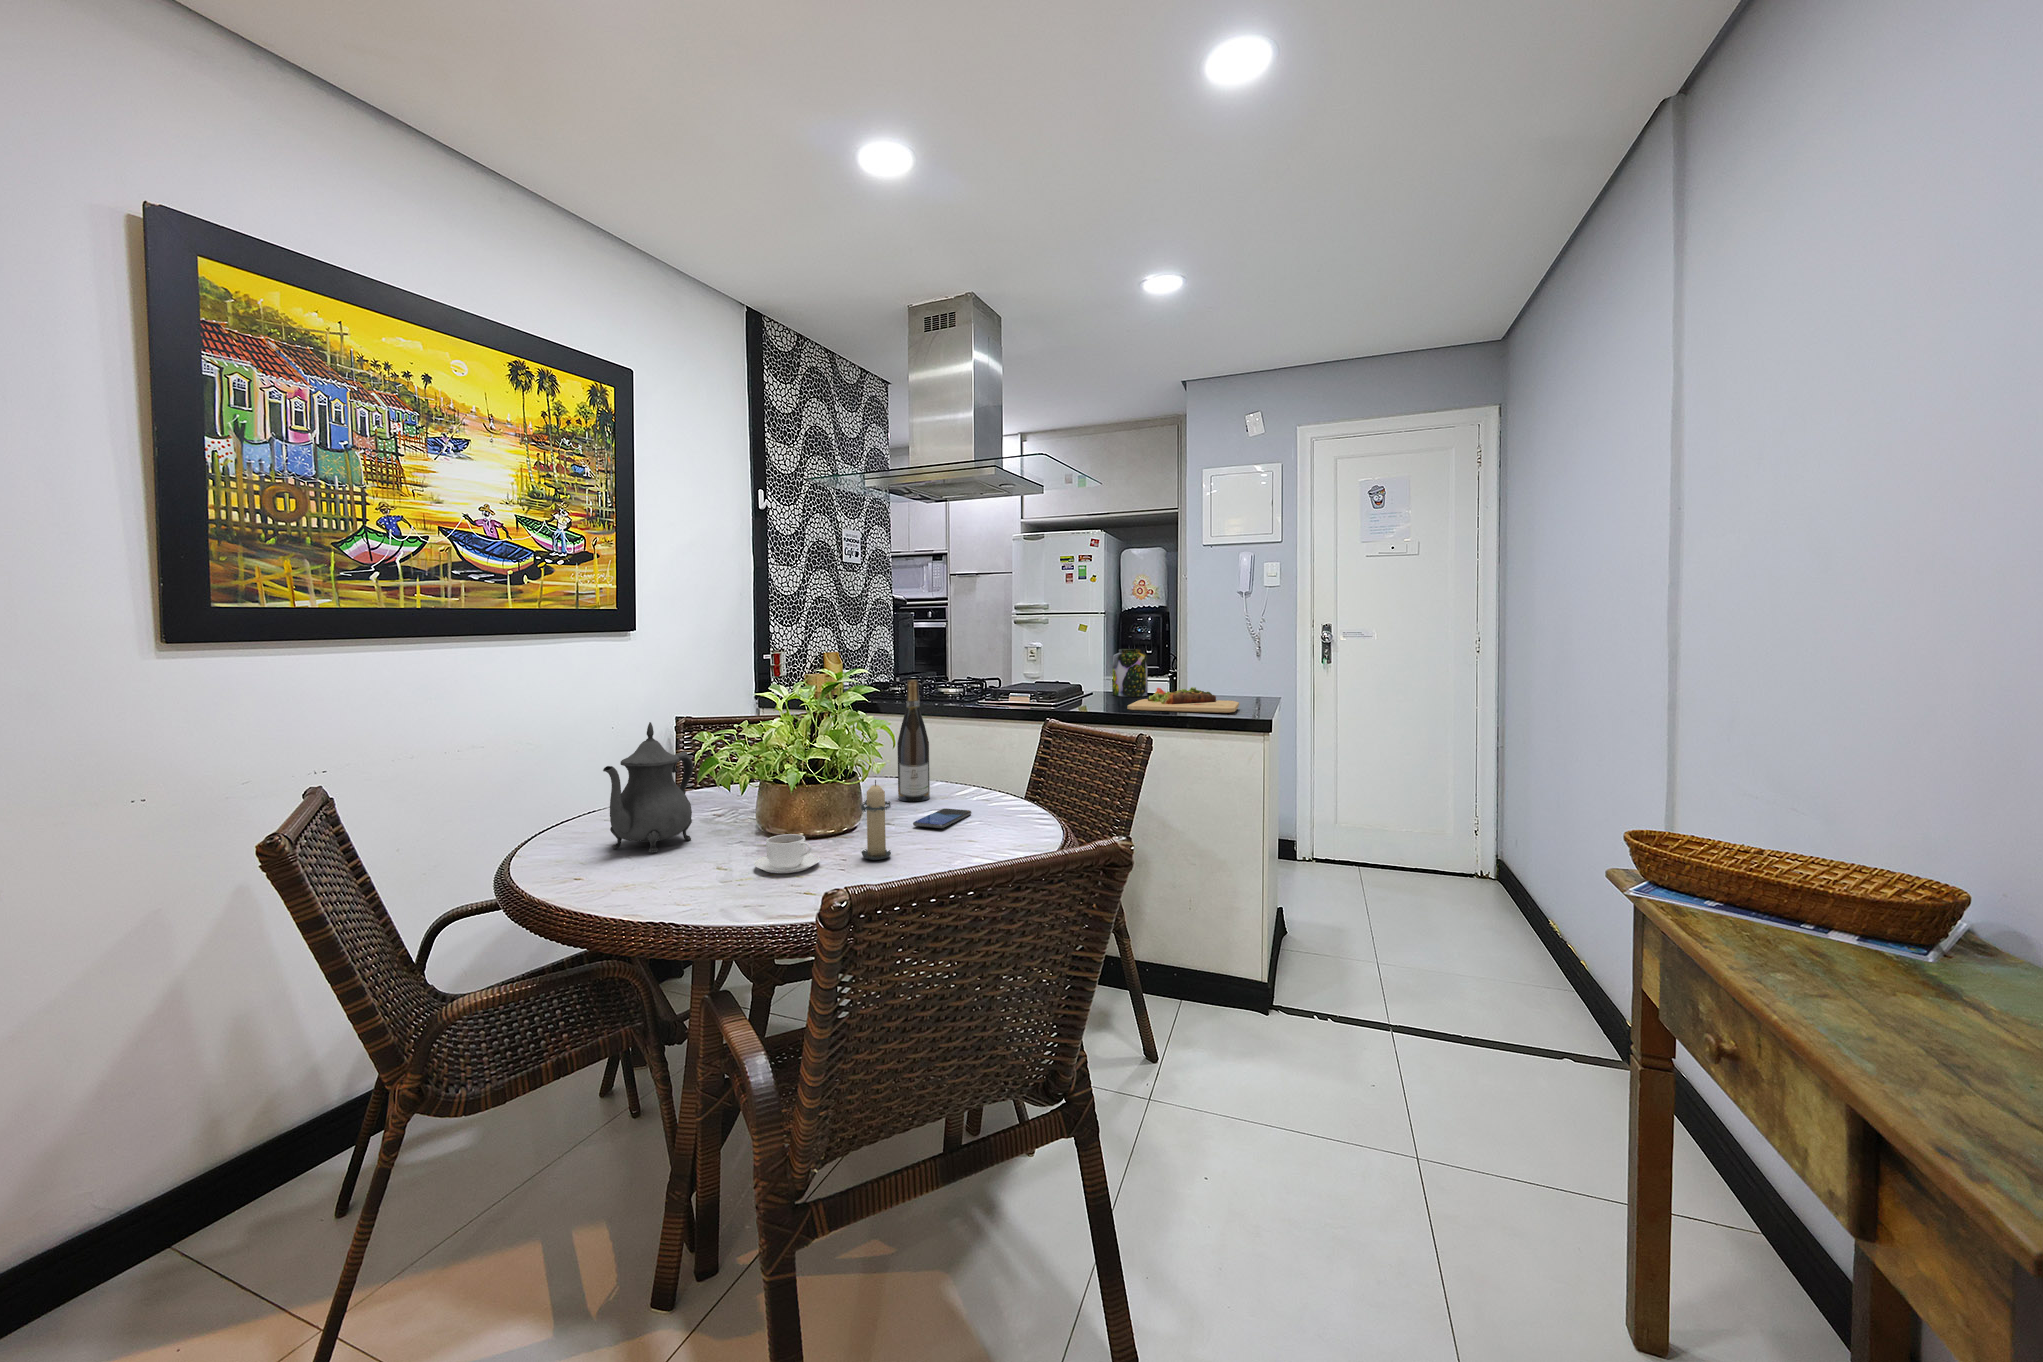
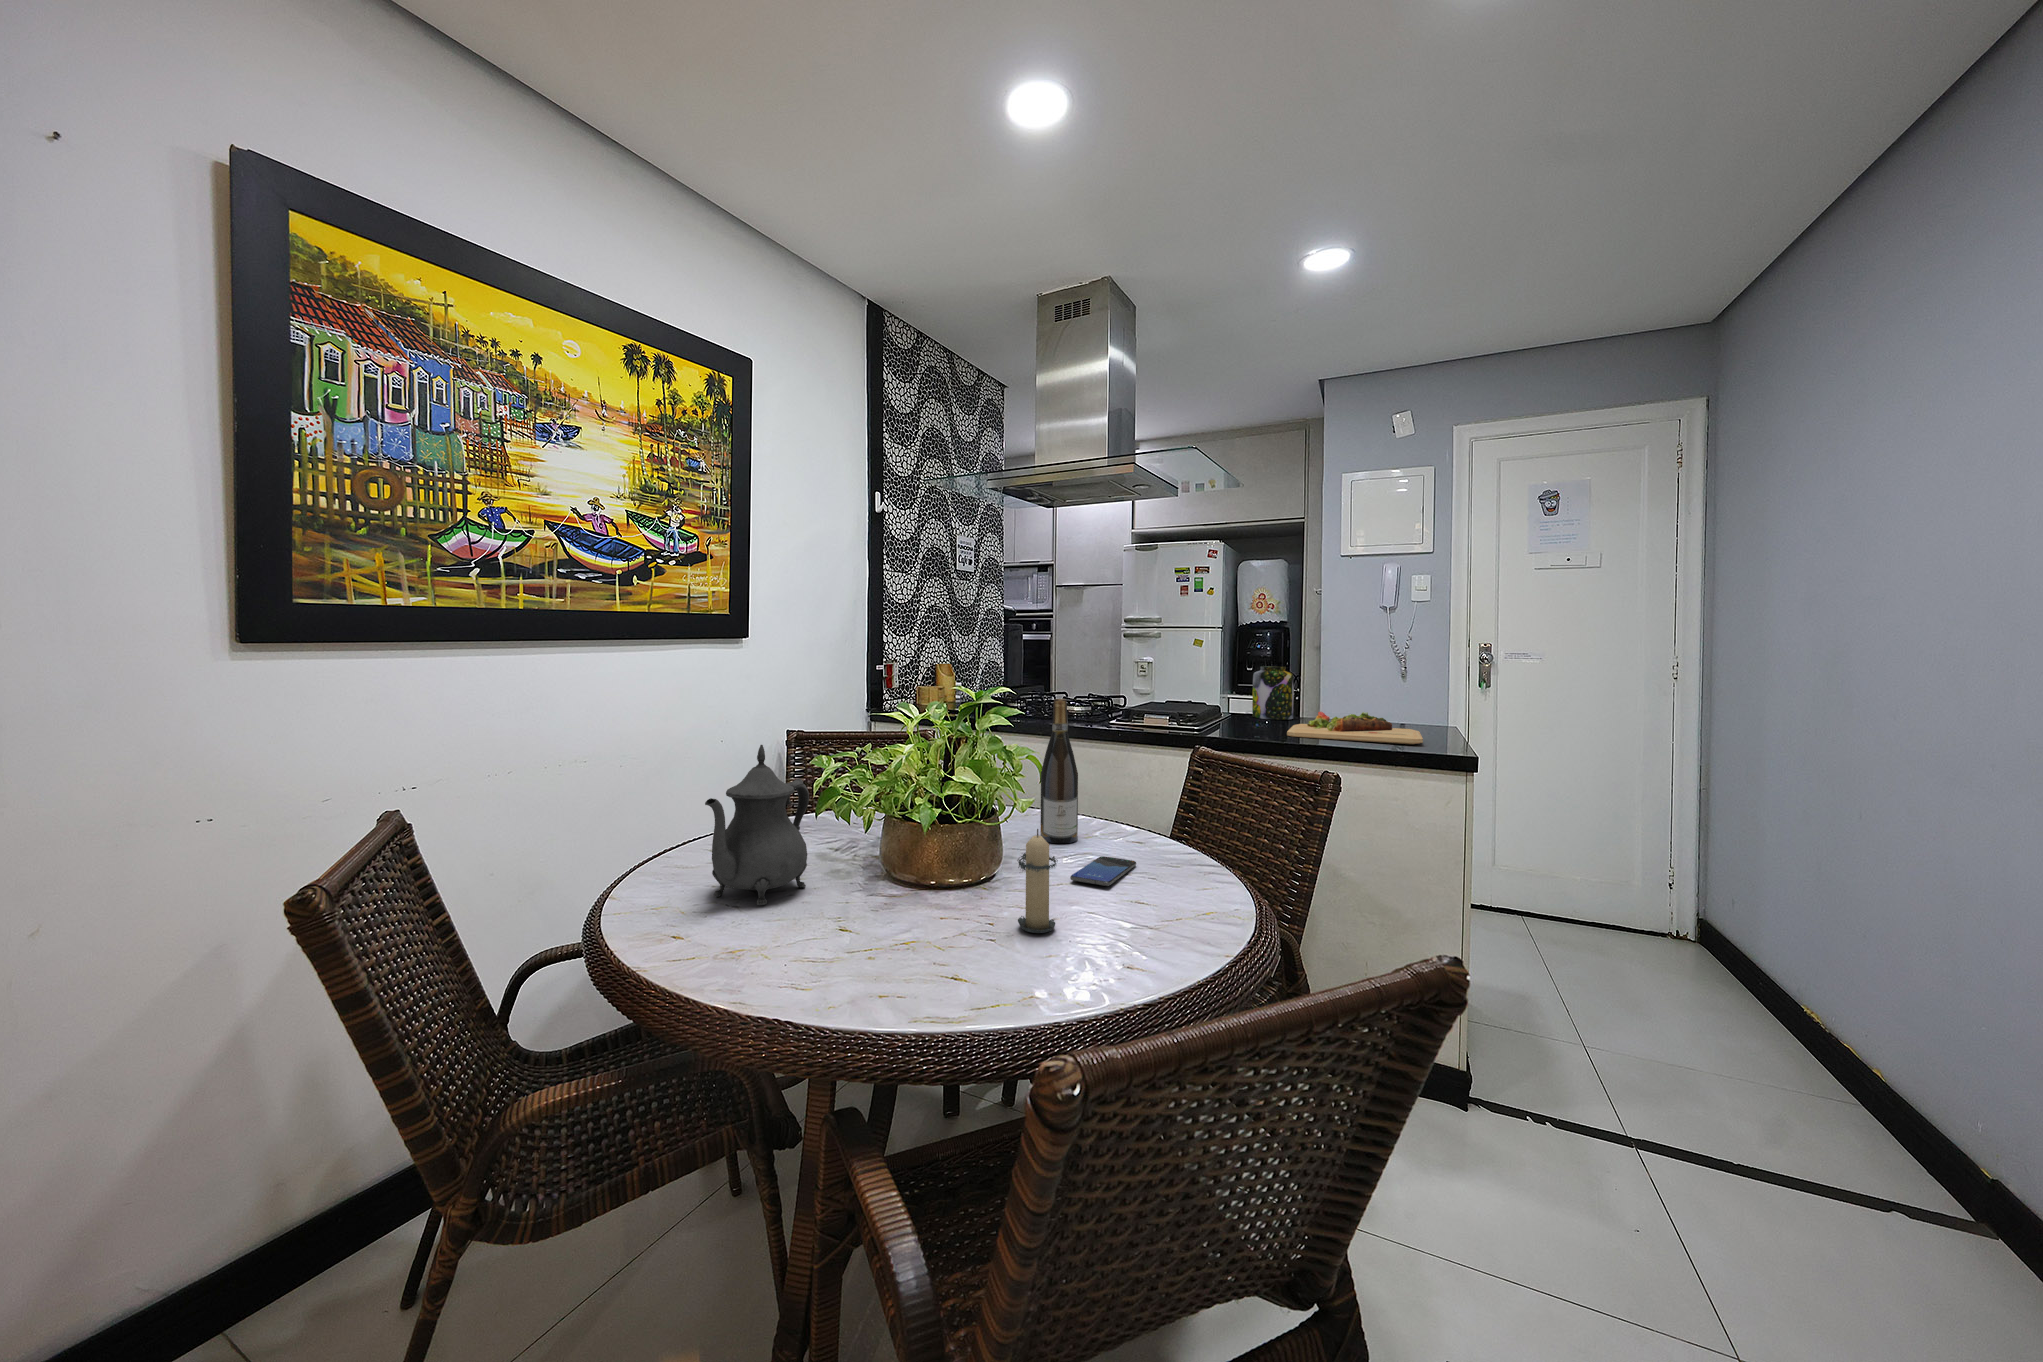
coffee cup: present [754,834,820,873] -> none [885,894,968,949]

